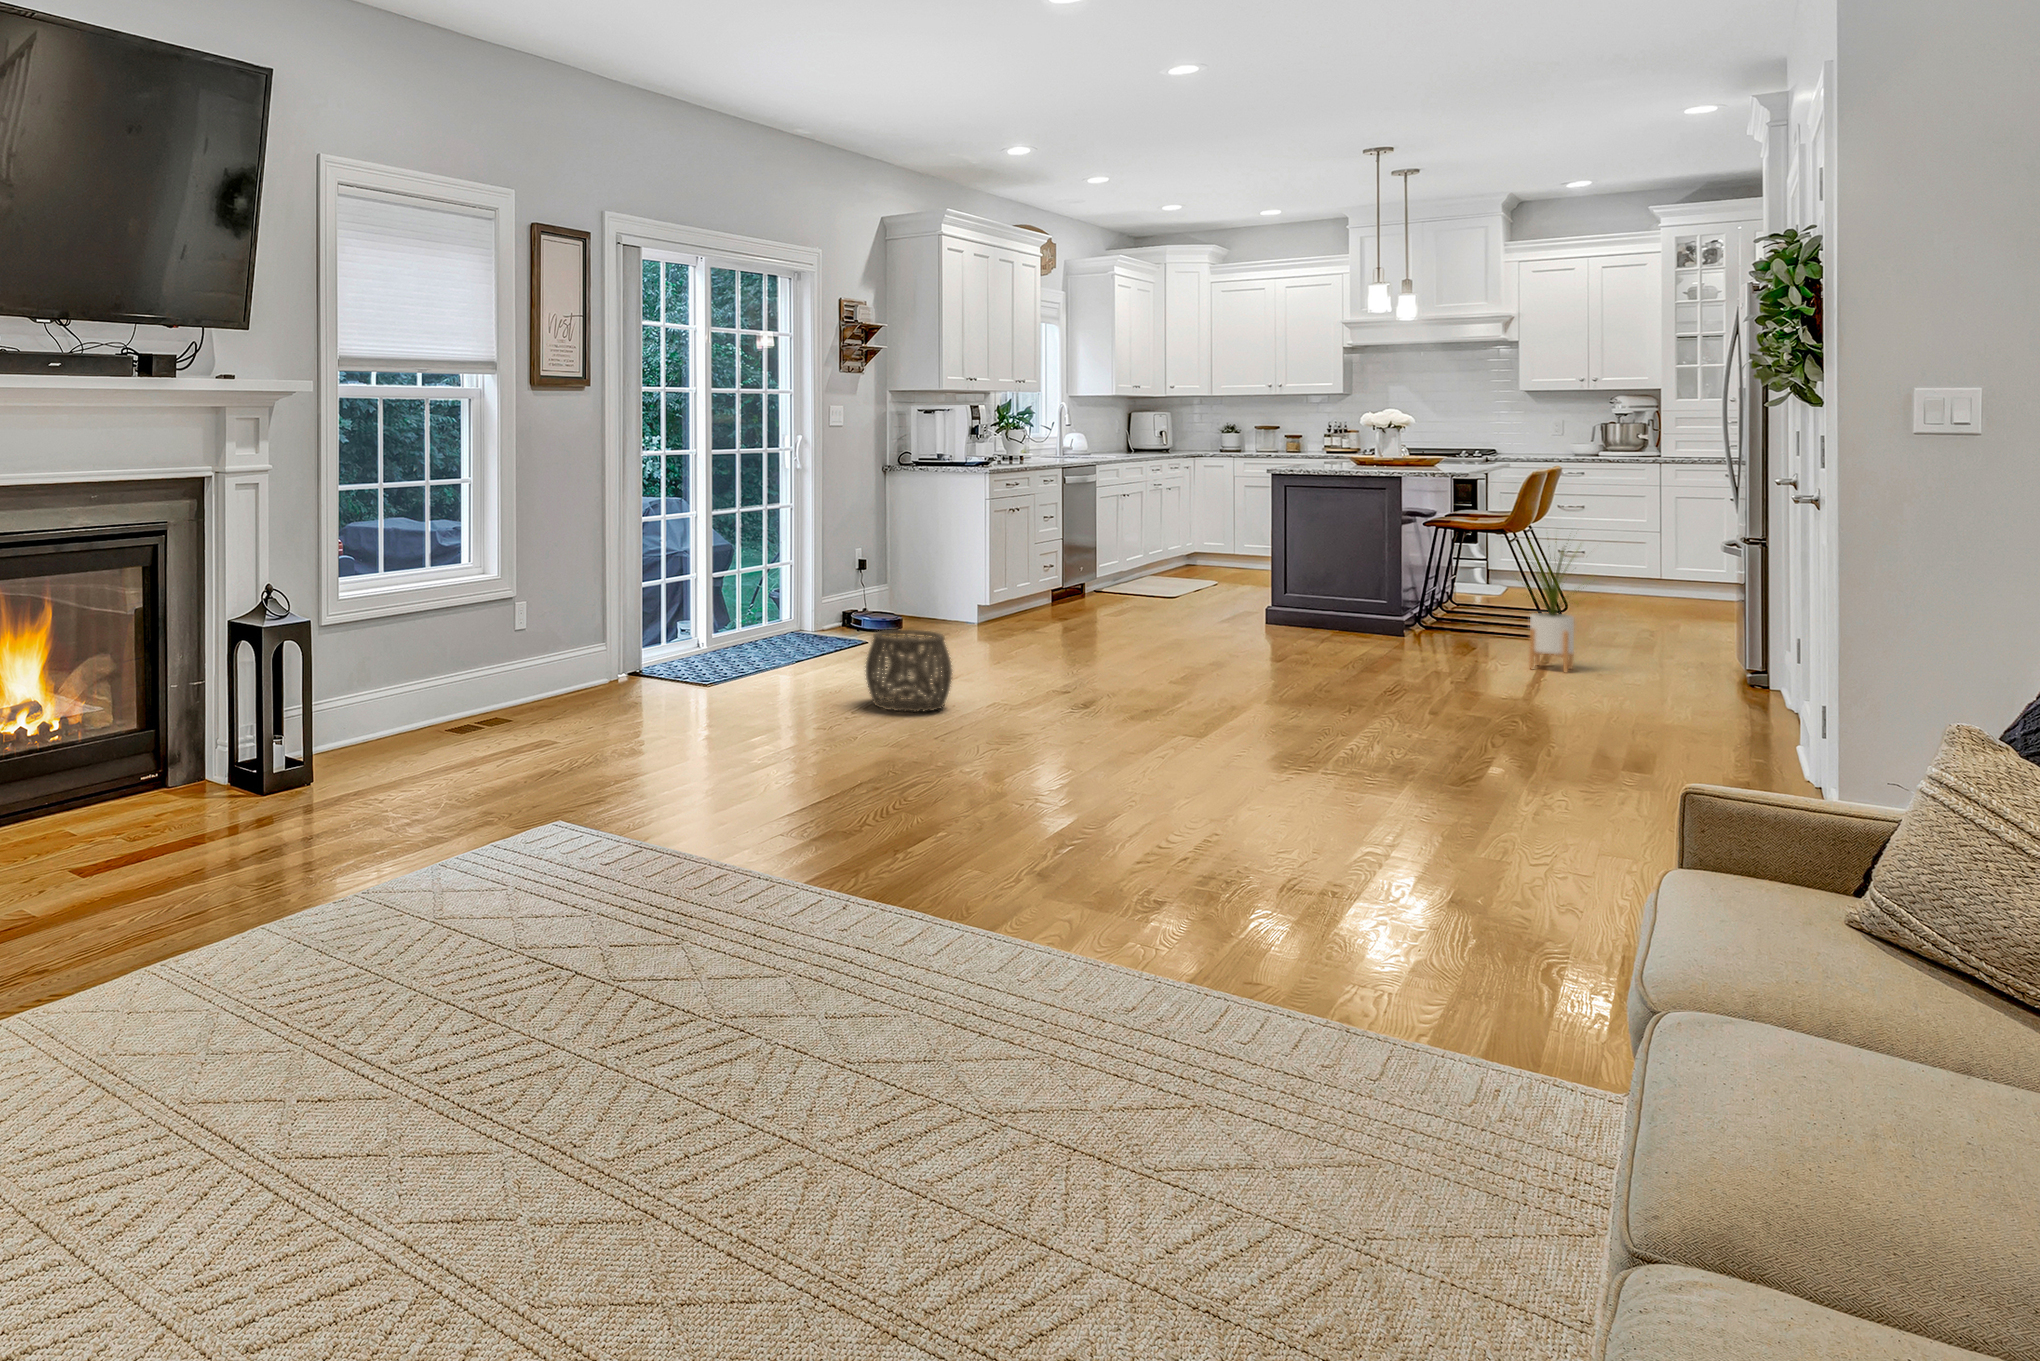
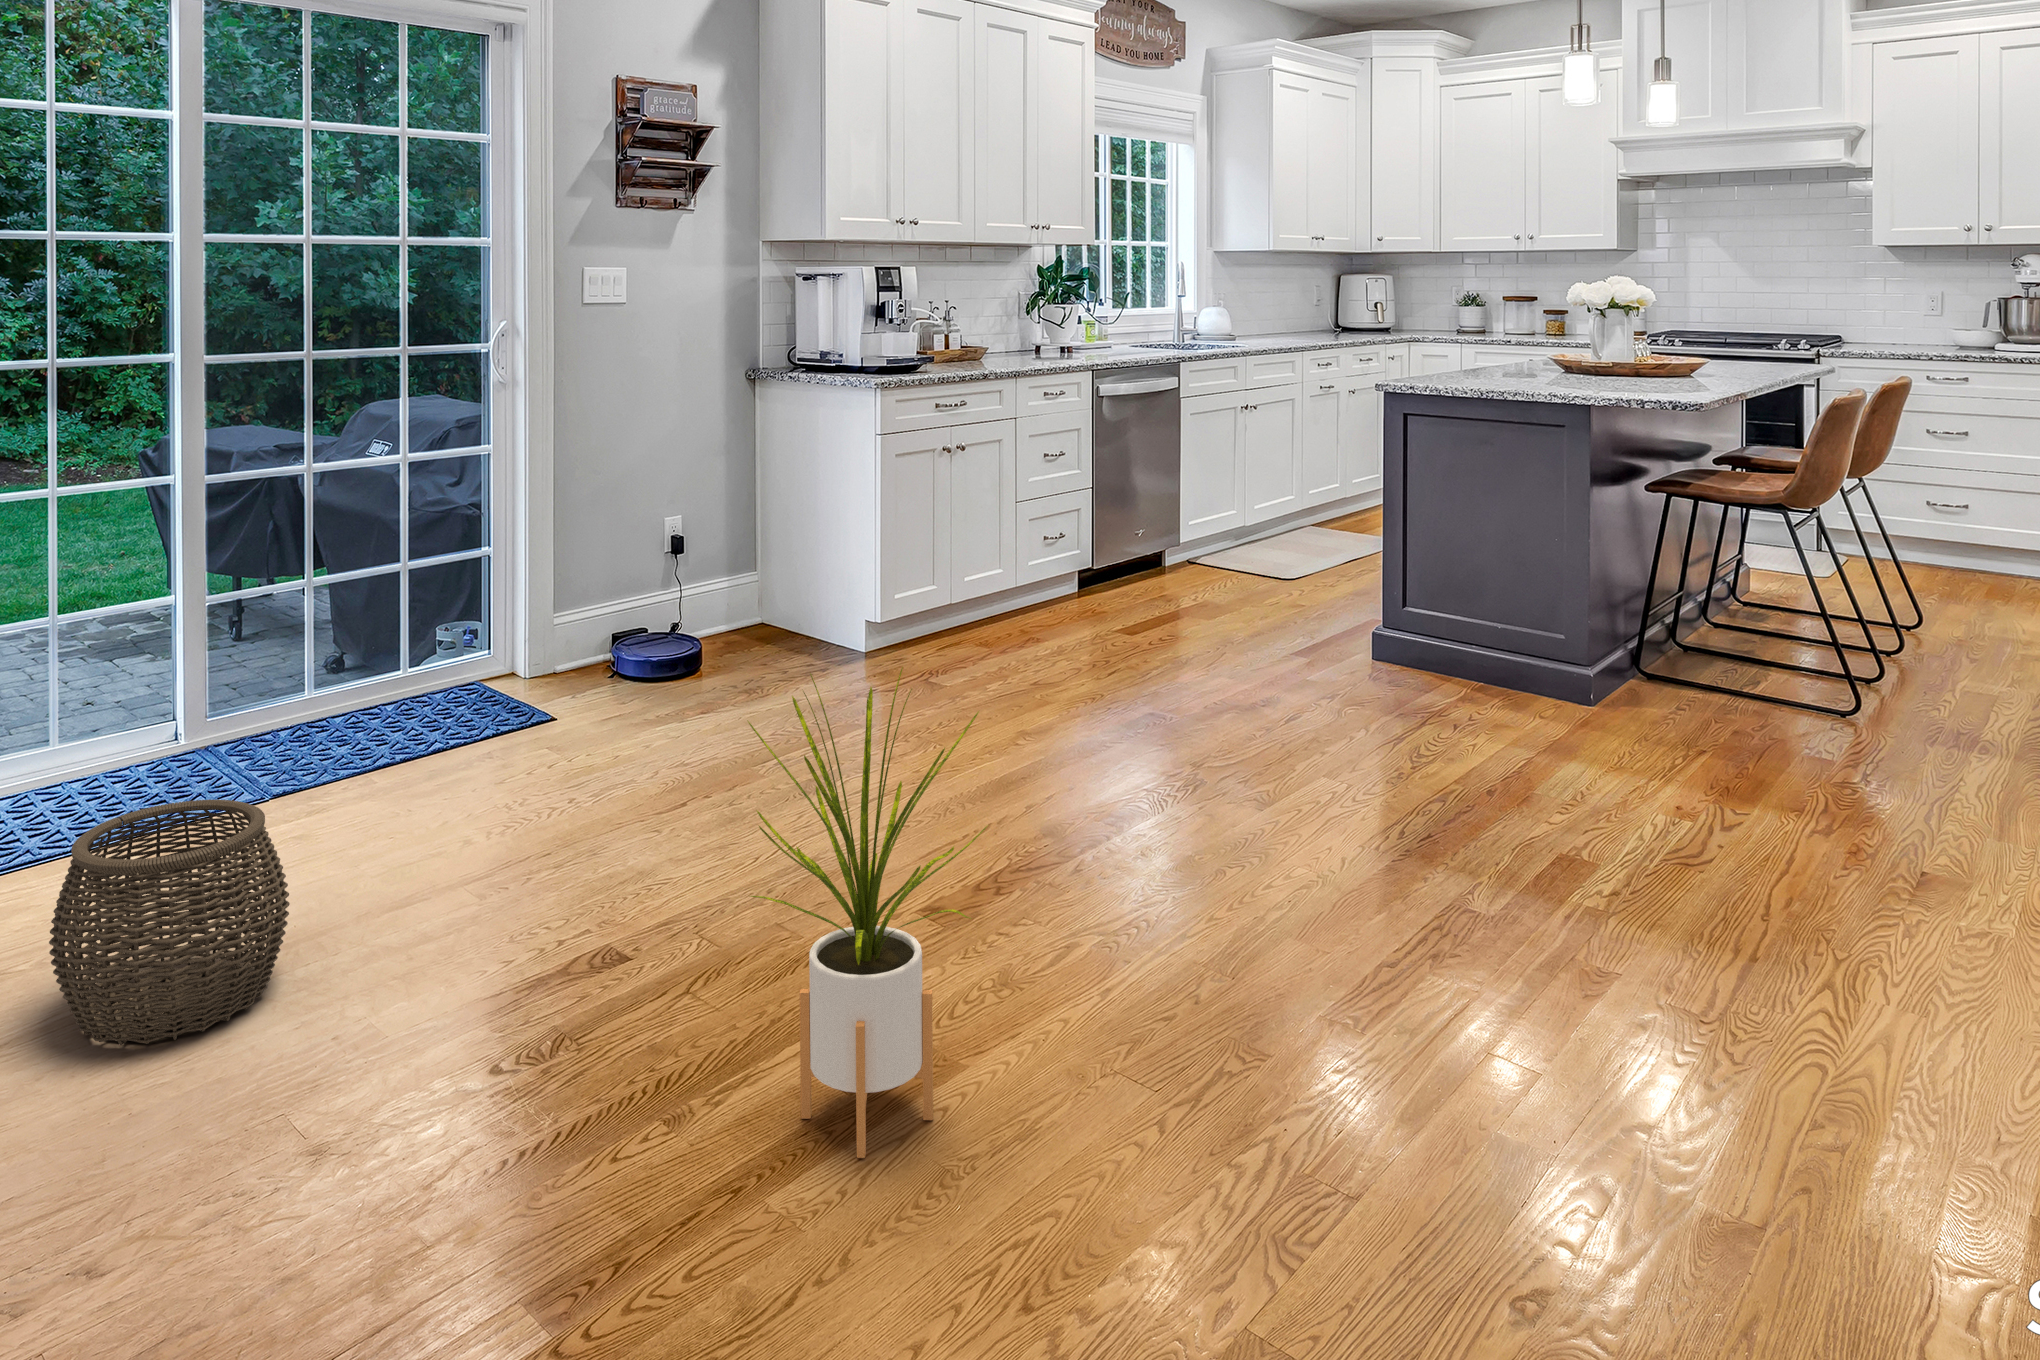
house plant: present [1520,545,1574,672] -> present [748,667,988,1158]

